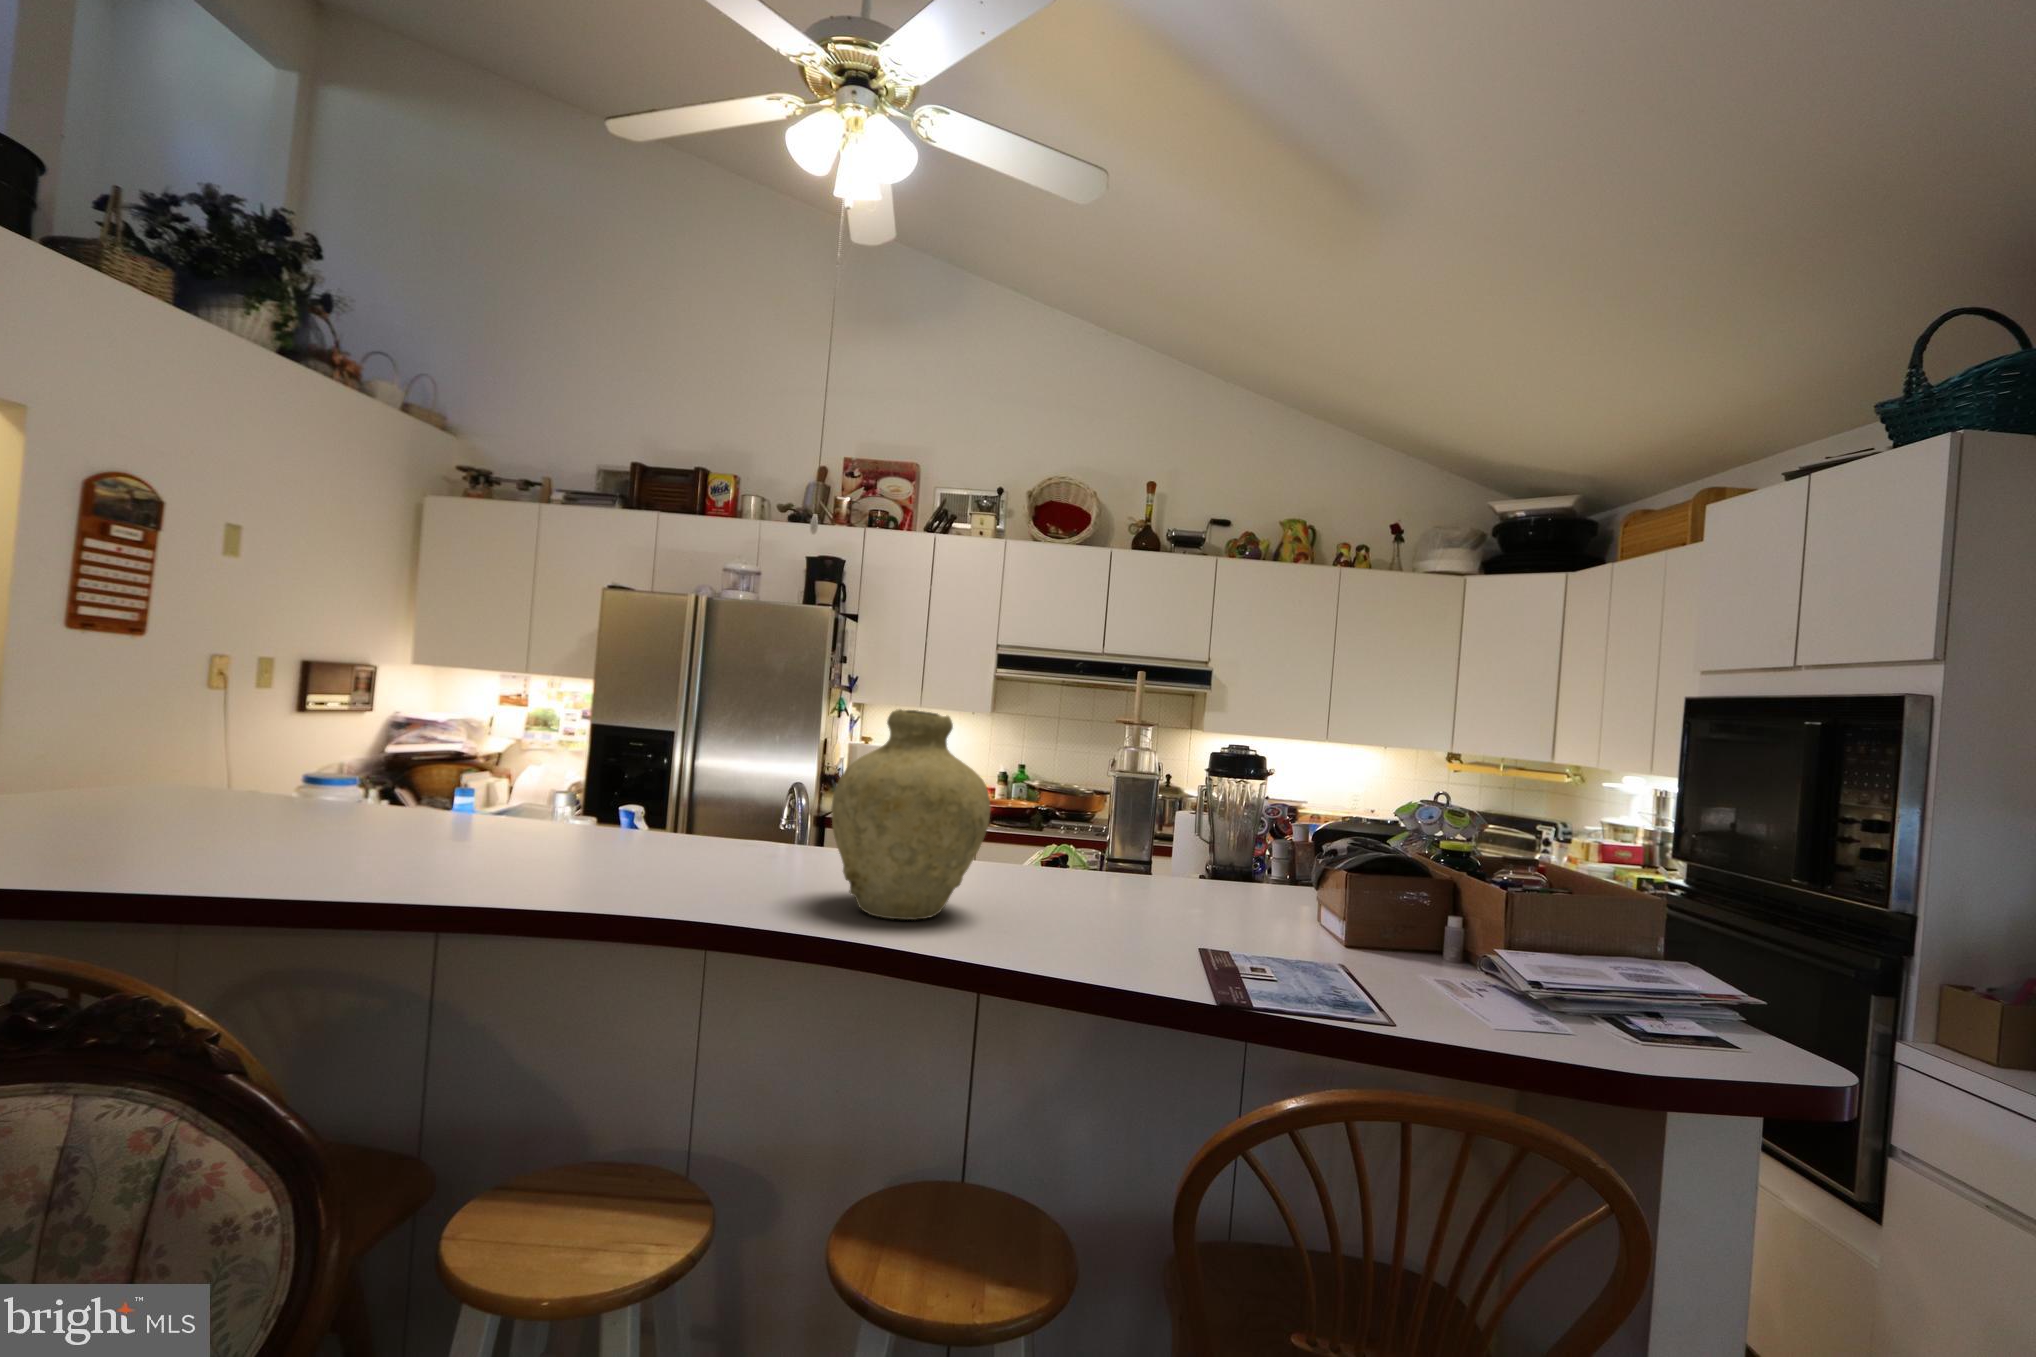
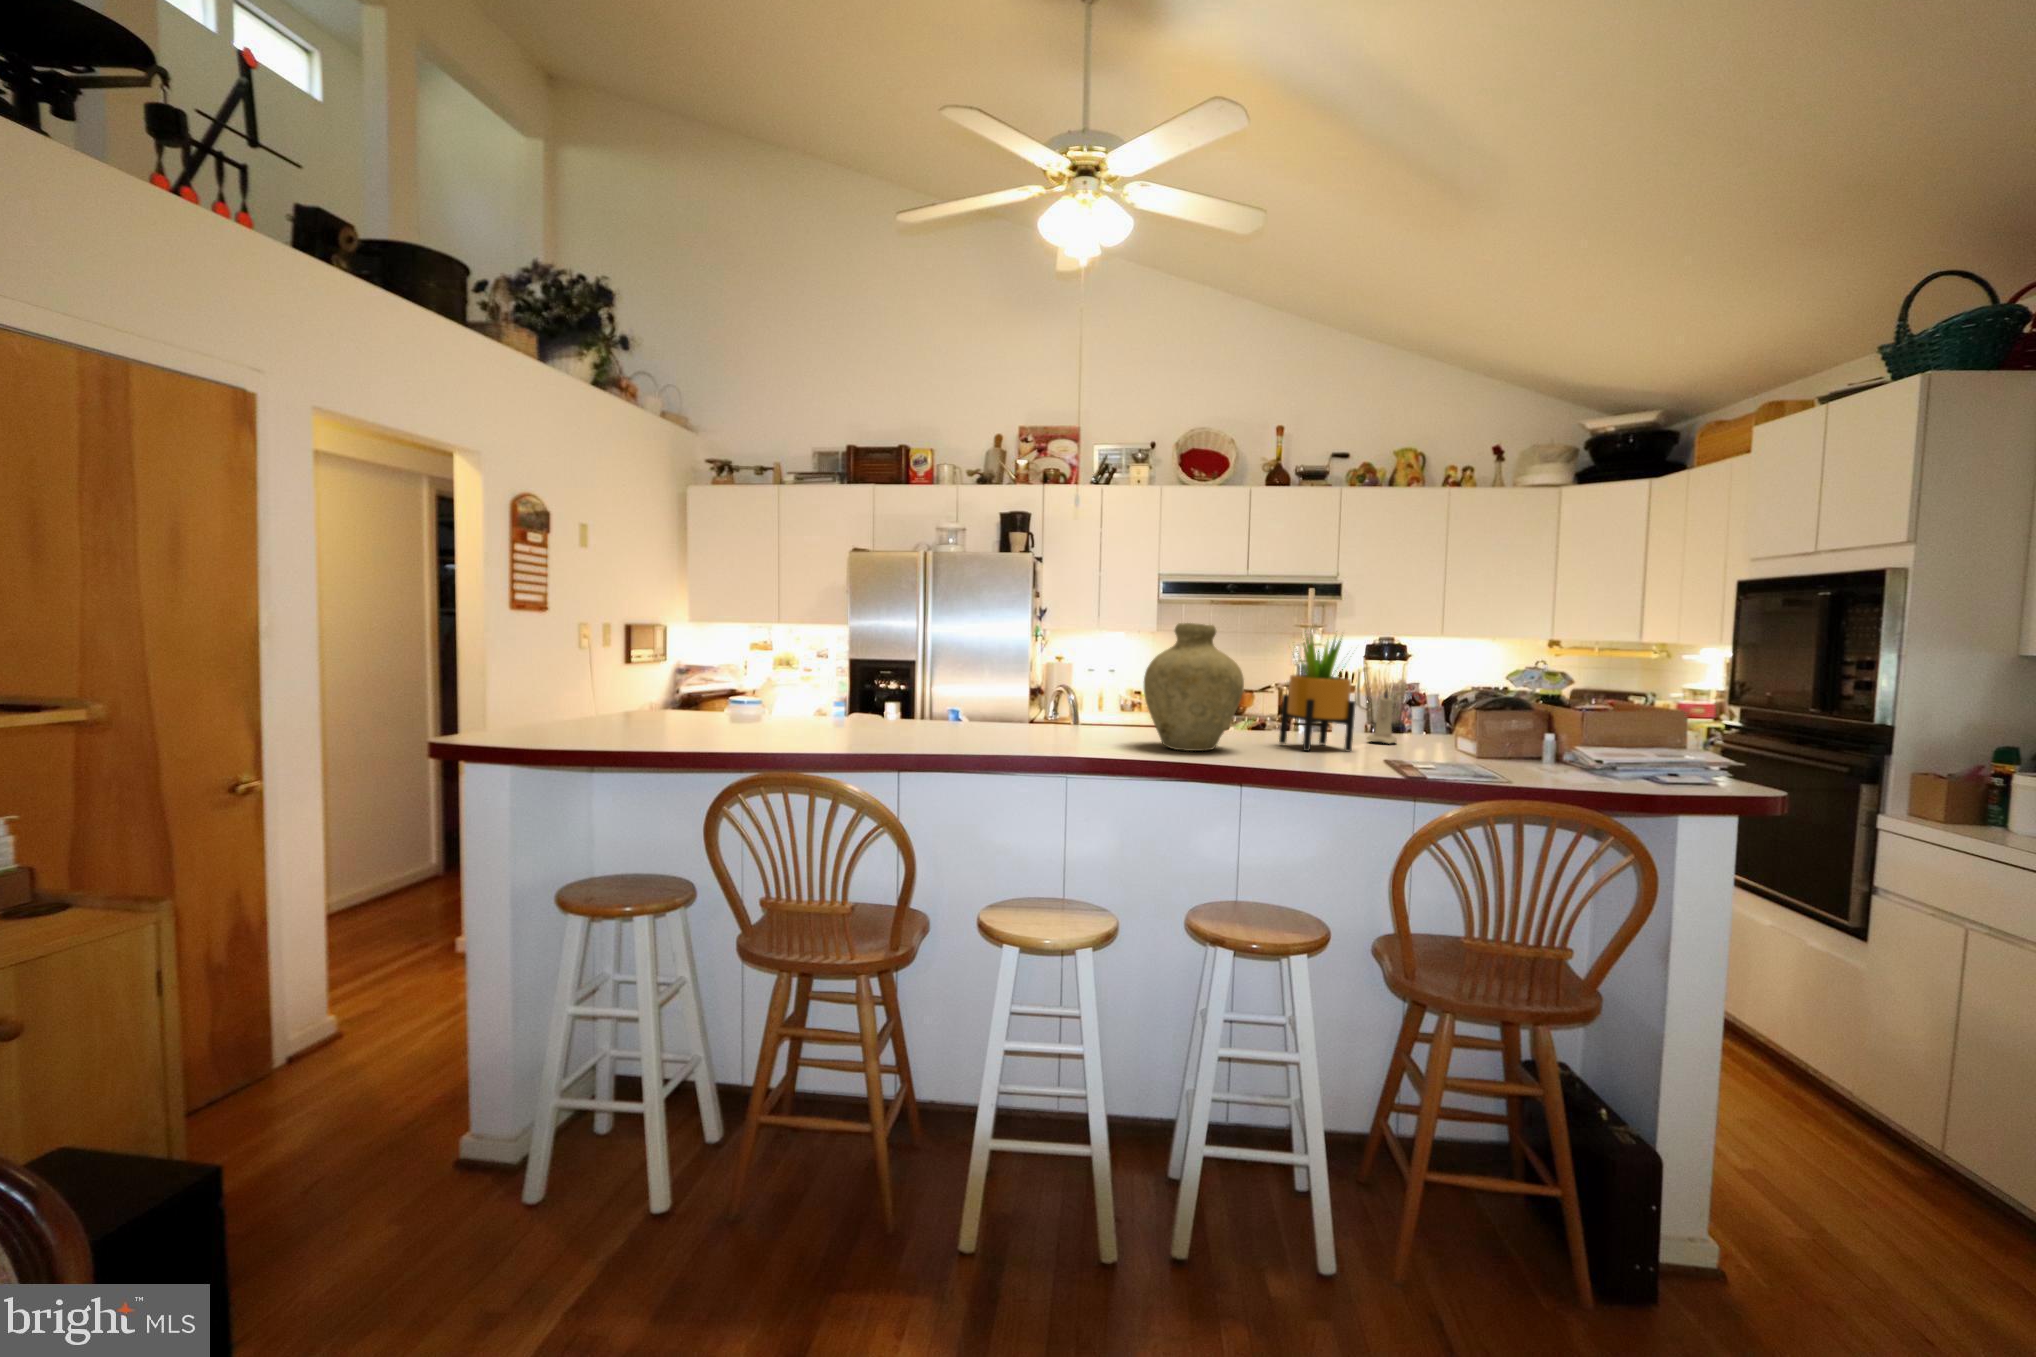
potted plant: none [1054,725,1181,927] -> present [1279,631,1356,752]
candle: none [1192,821,1236,909] -> present [1367,689,1397,743]

